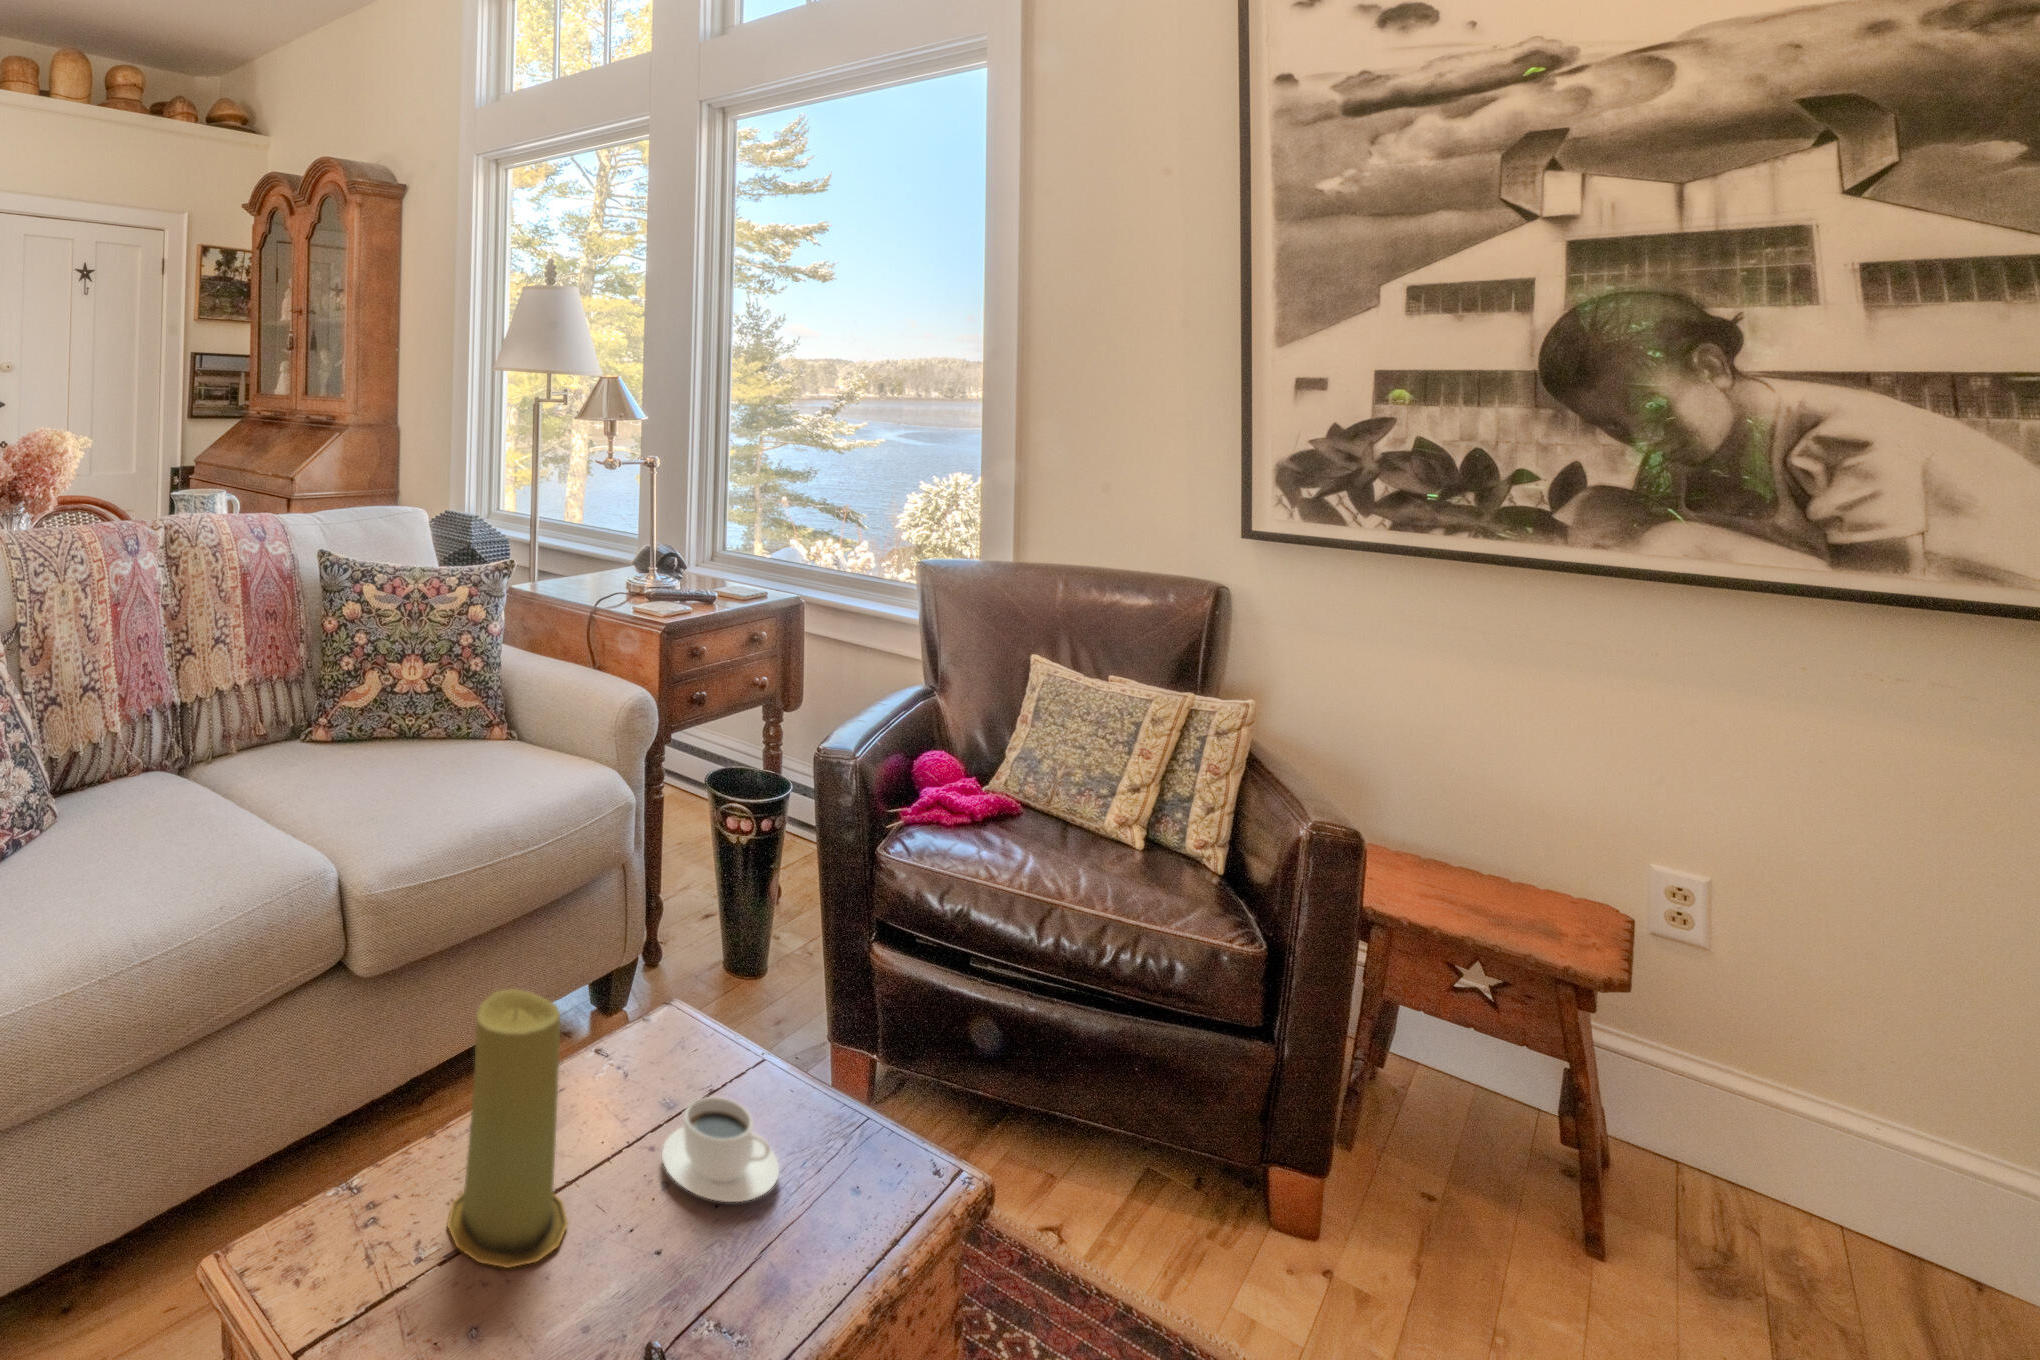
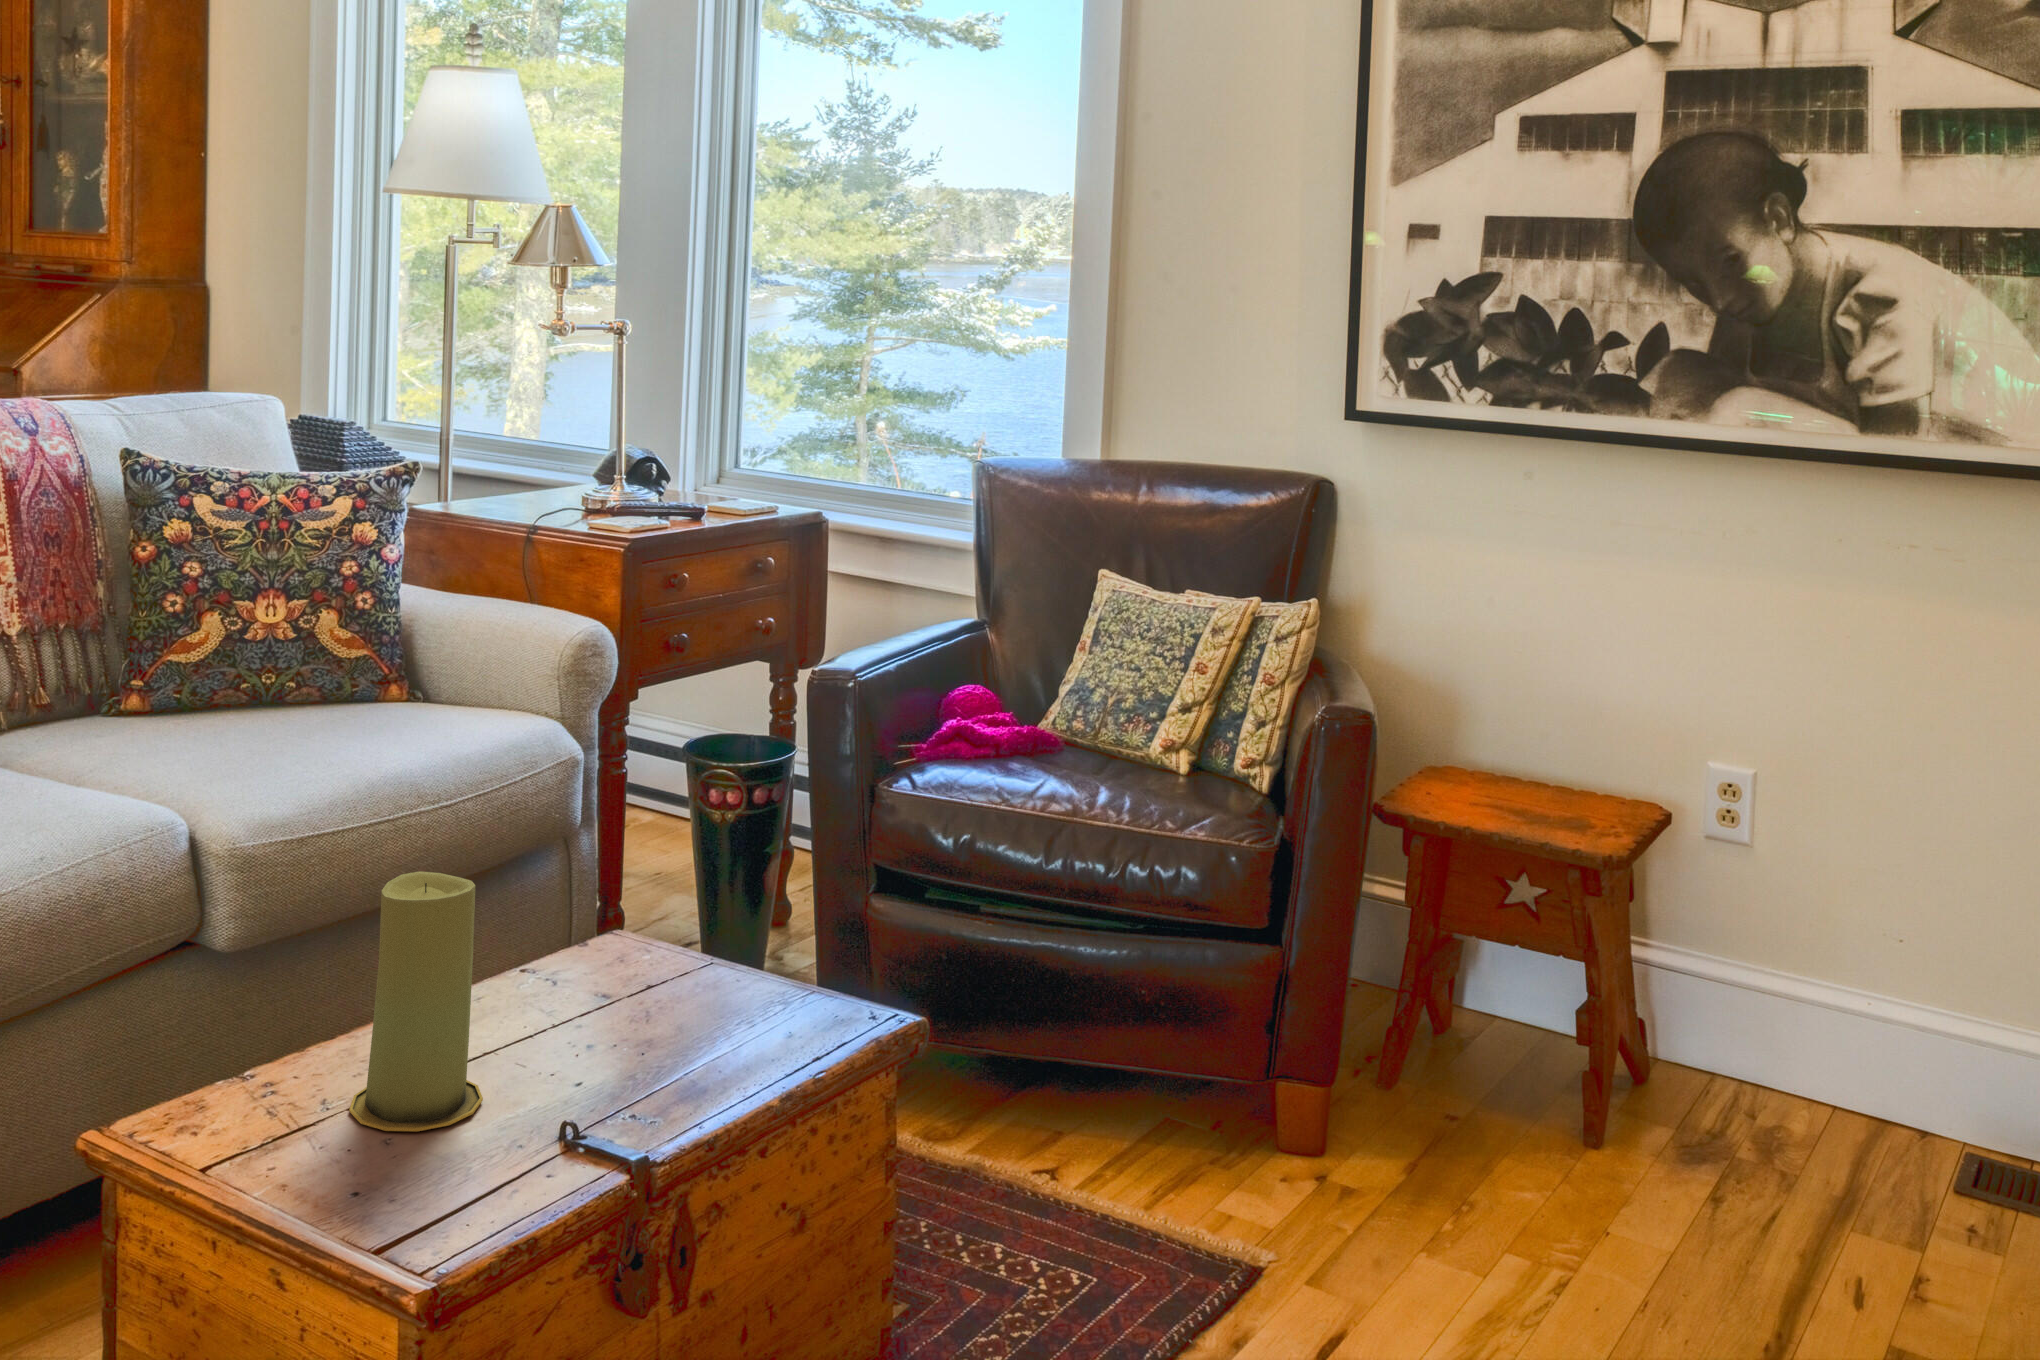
coffee cup: present [662,1097,779,1202] -> none [589,987,715,1072]

